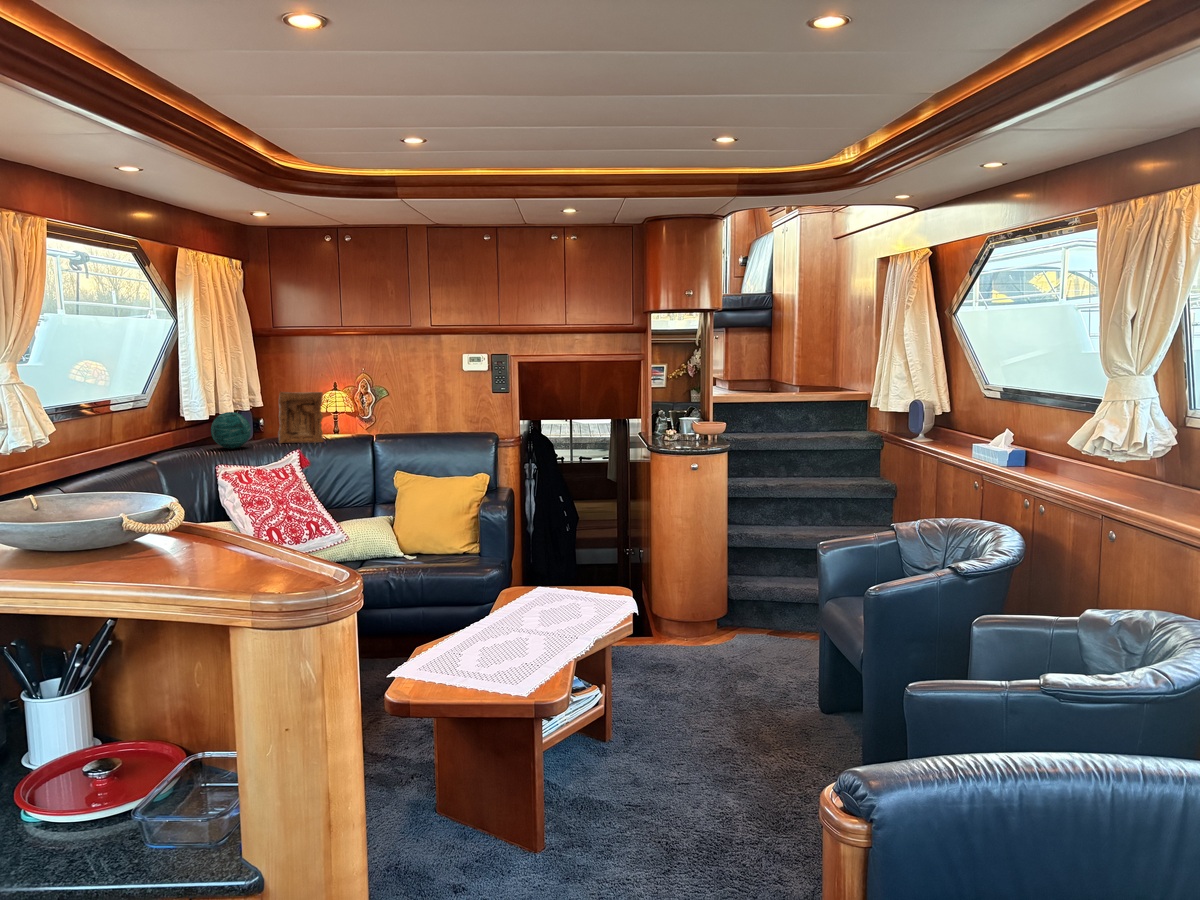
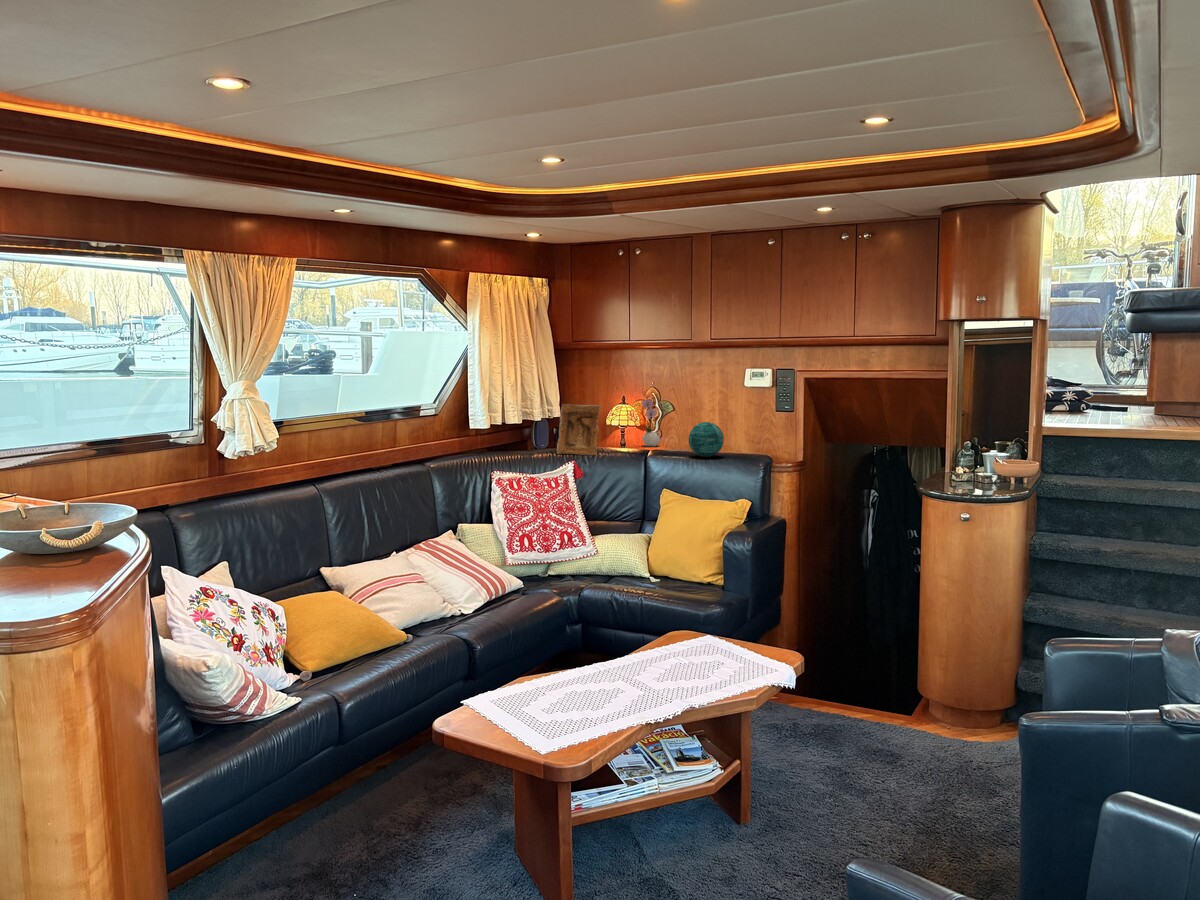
flower arrangement: none [355,378,376,431] -> present [642,399,660,446]
decorative orb: present [211,412,251,449] -> present [689,422,724,457]

